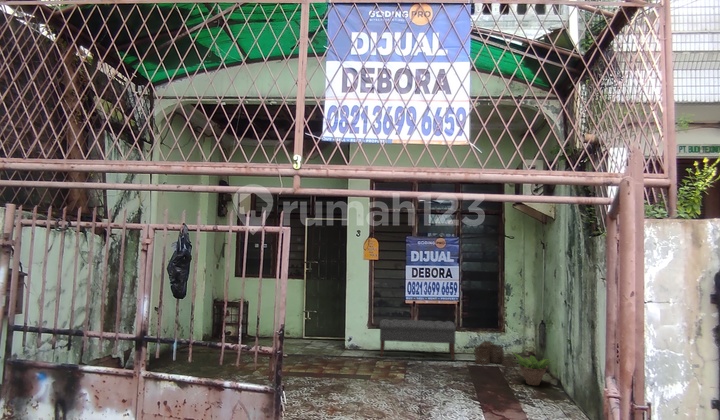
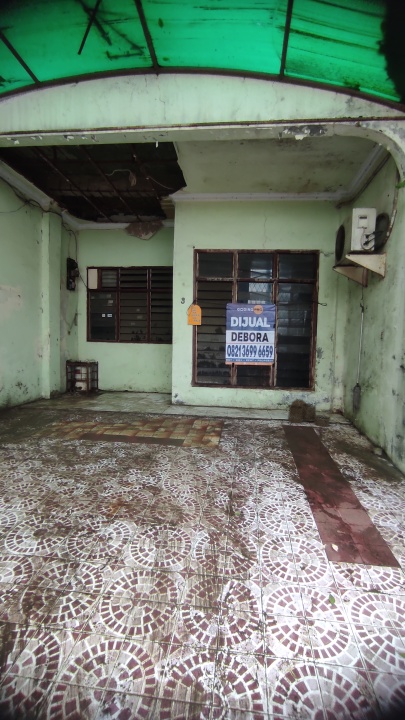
bench: present [379,319,456,360] -> none [199,379,272,418]
decorative plant: present [513,353,552,385] -> none [331,418,381,454]

